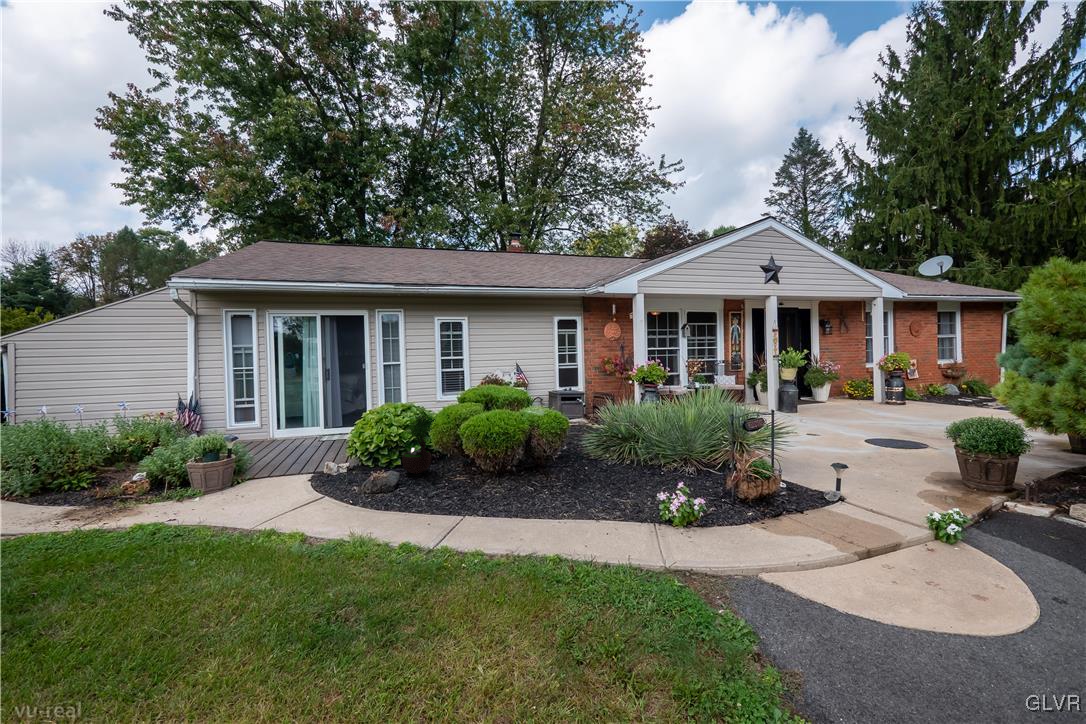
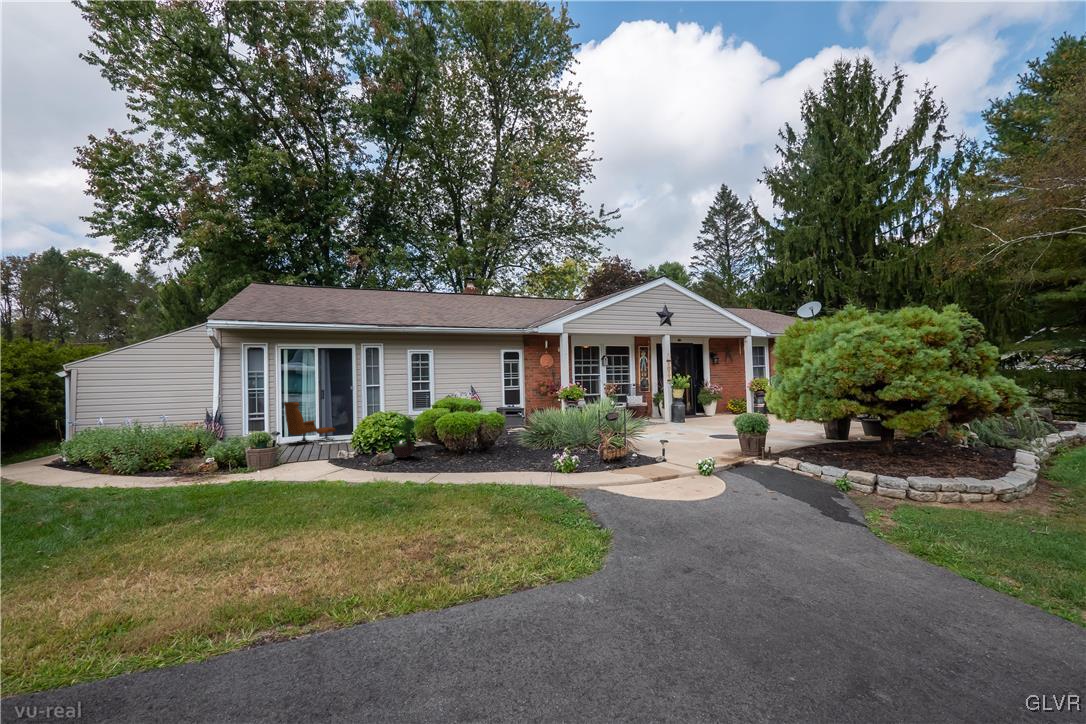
lounge chair: none [271,386,345,444] -> present [284,402,336,444]

